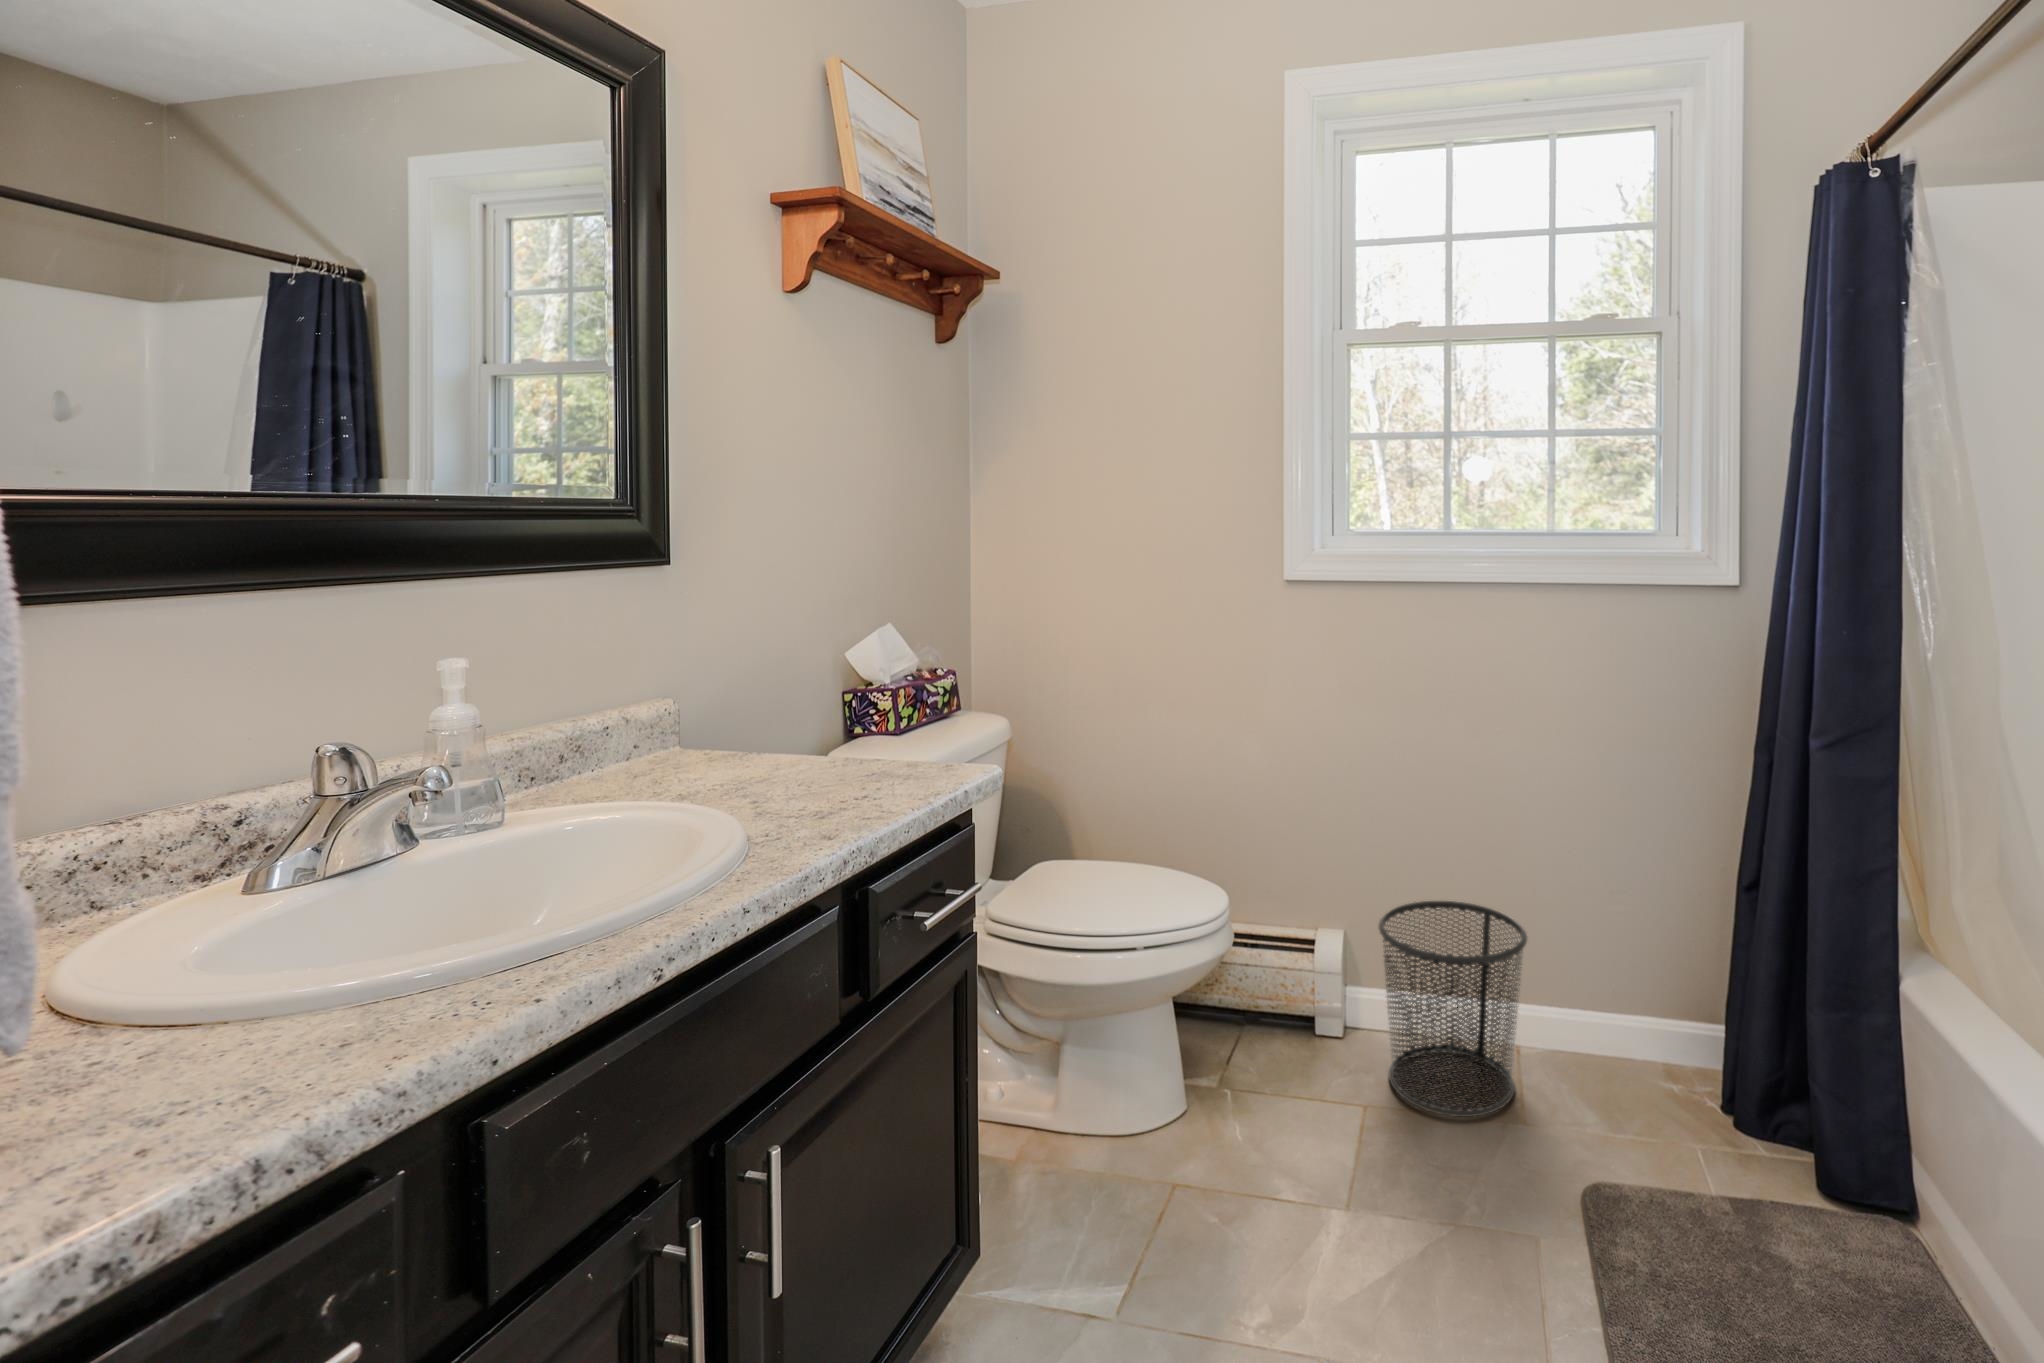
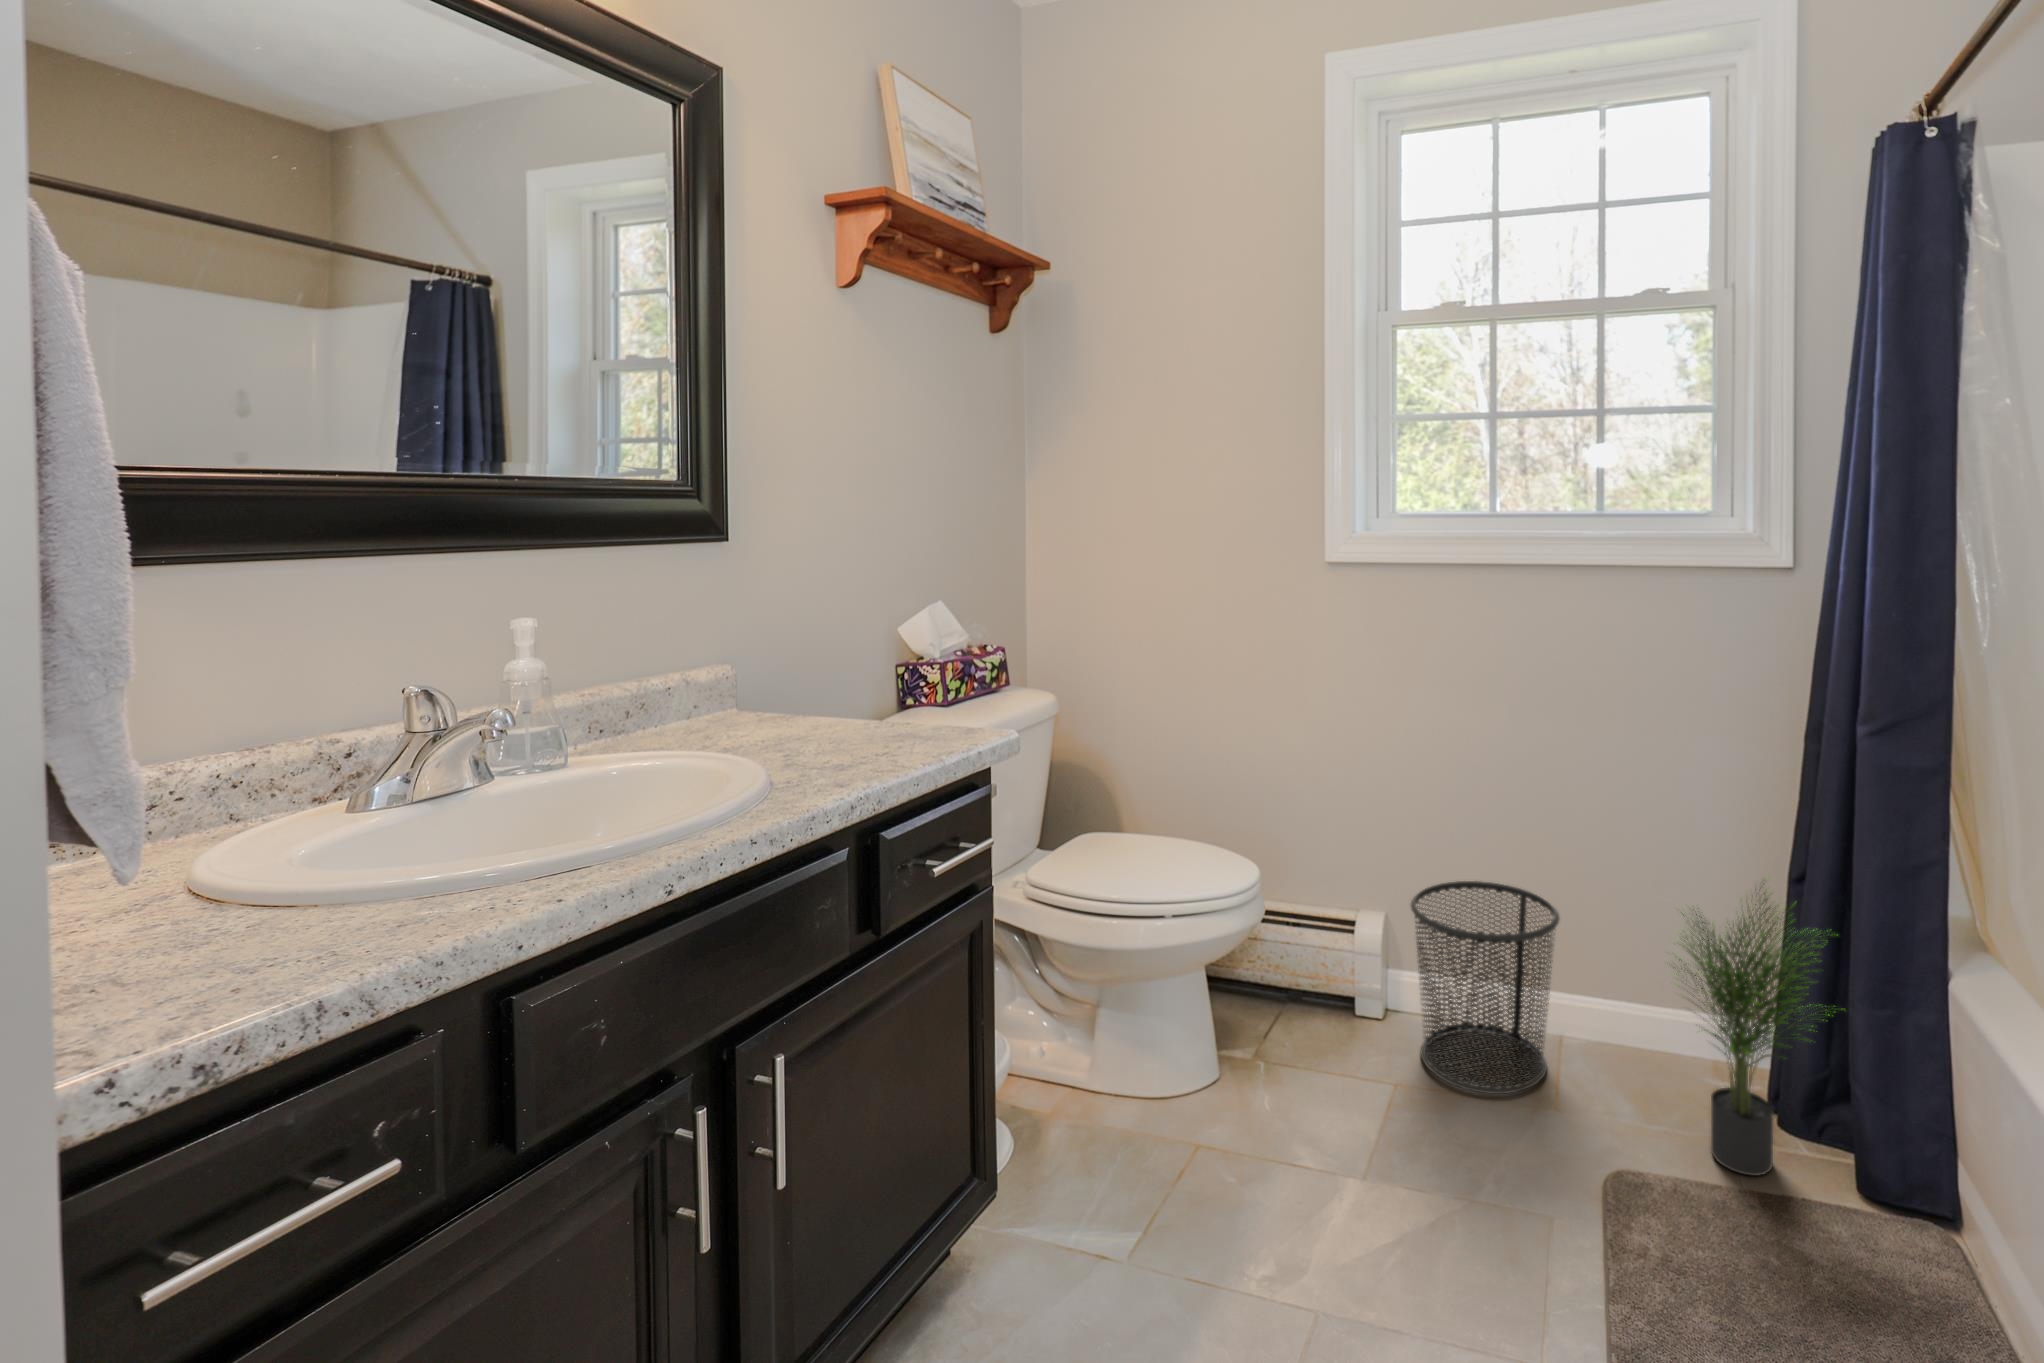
potted plant: none [1630,888,1815,1187] -> present [1672,878,1829,1176]

